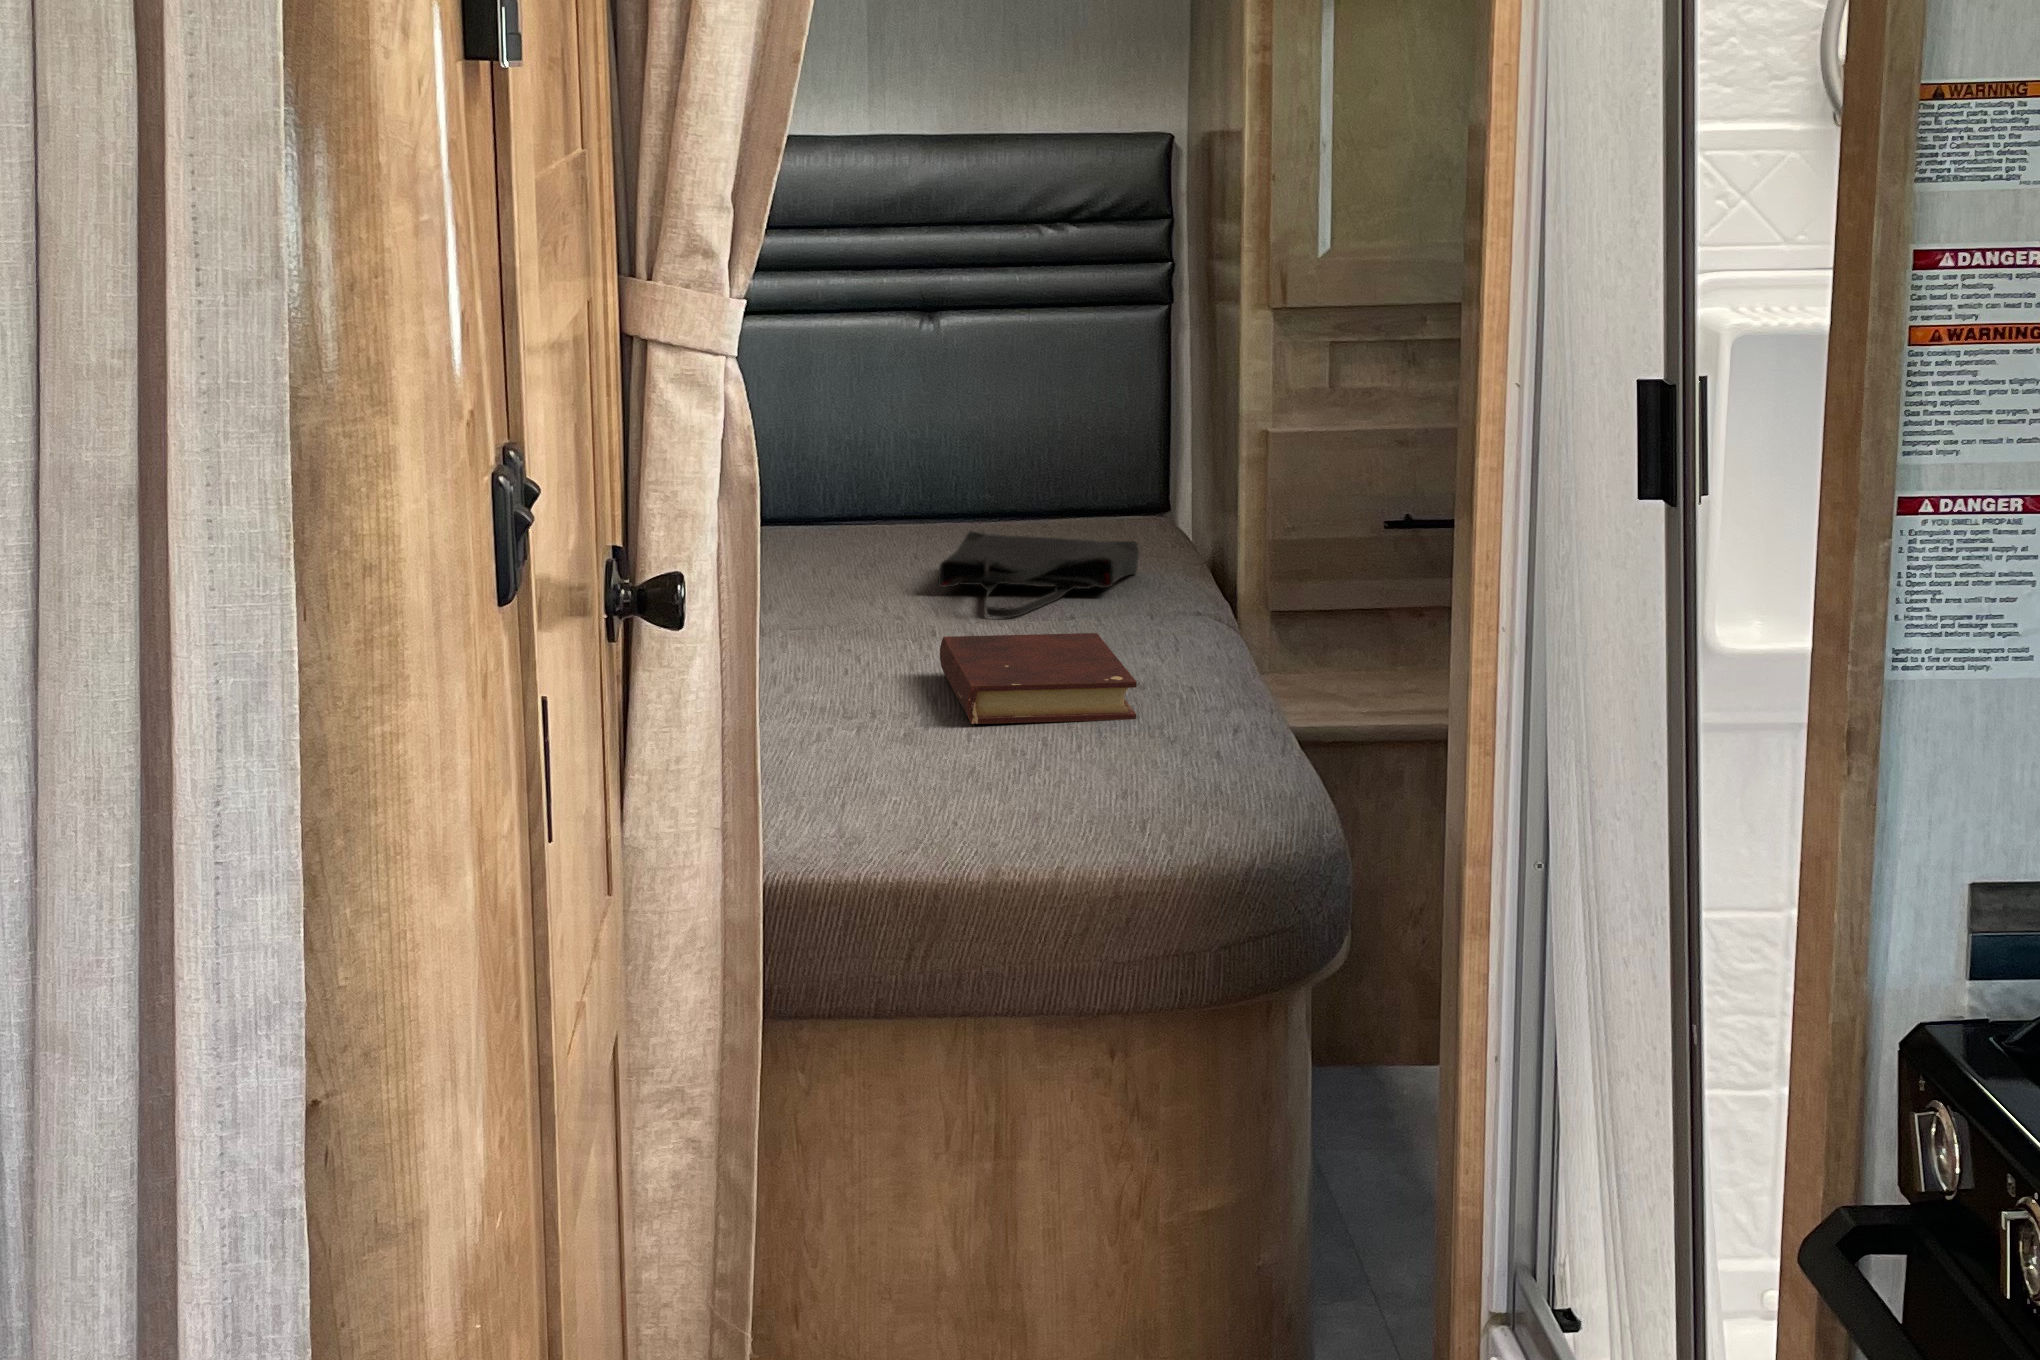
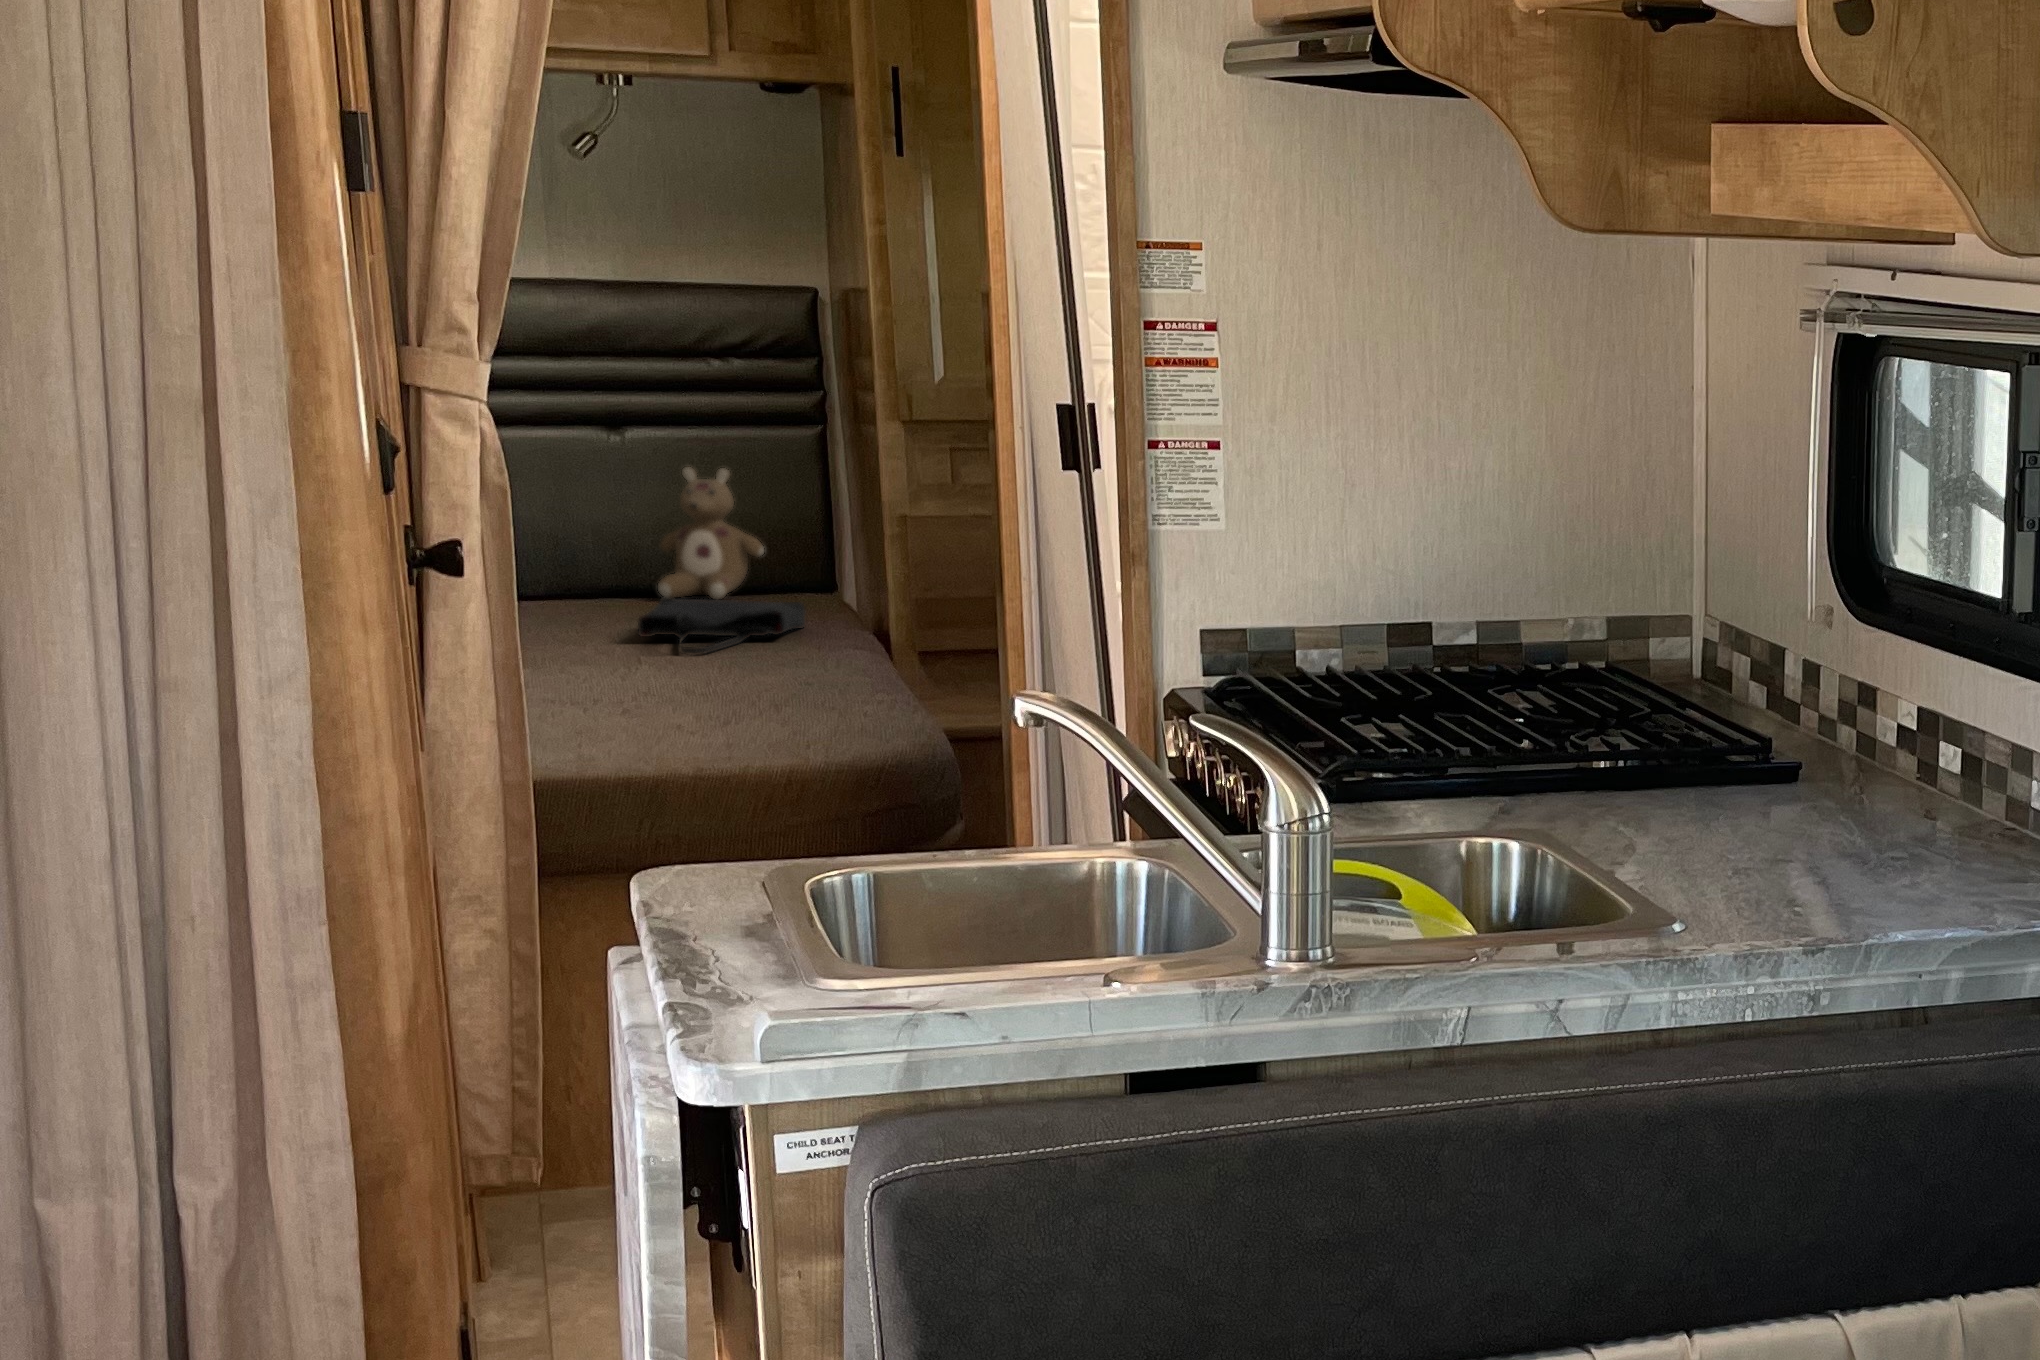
stuffed bear: none [966,357,1092,524] -> present [658,467,764,600]
book: present [940,633,1137,724] -> none [644,654,802,711]

